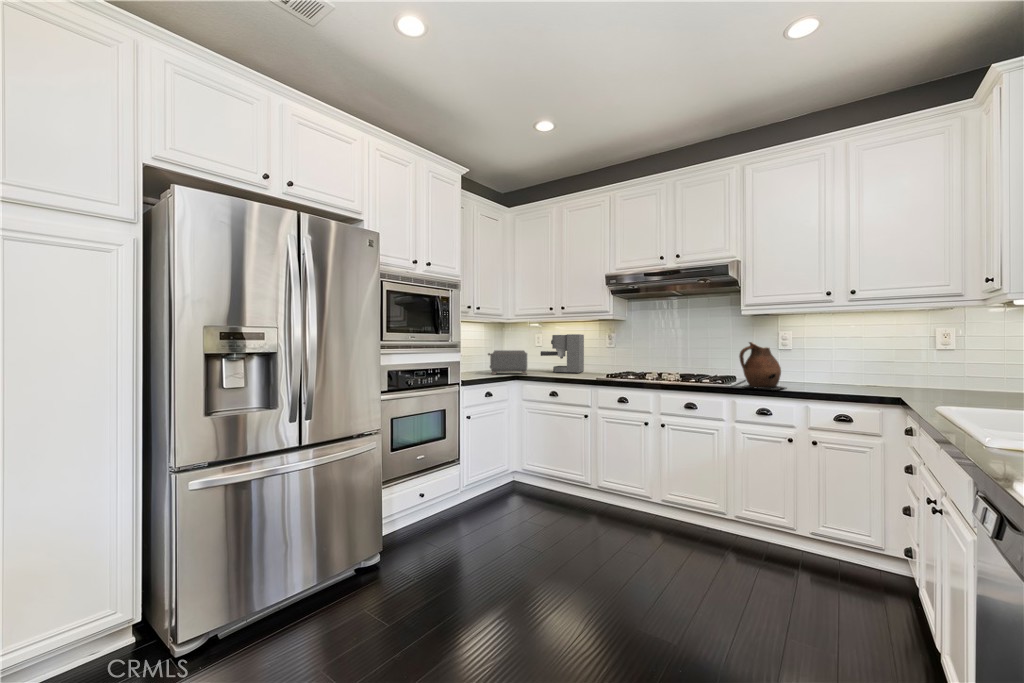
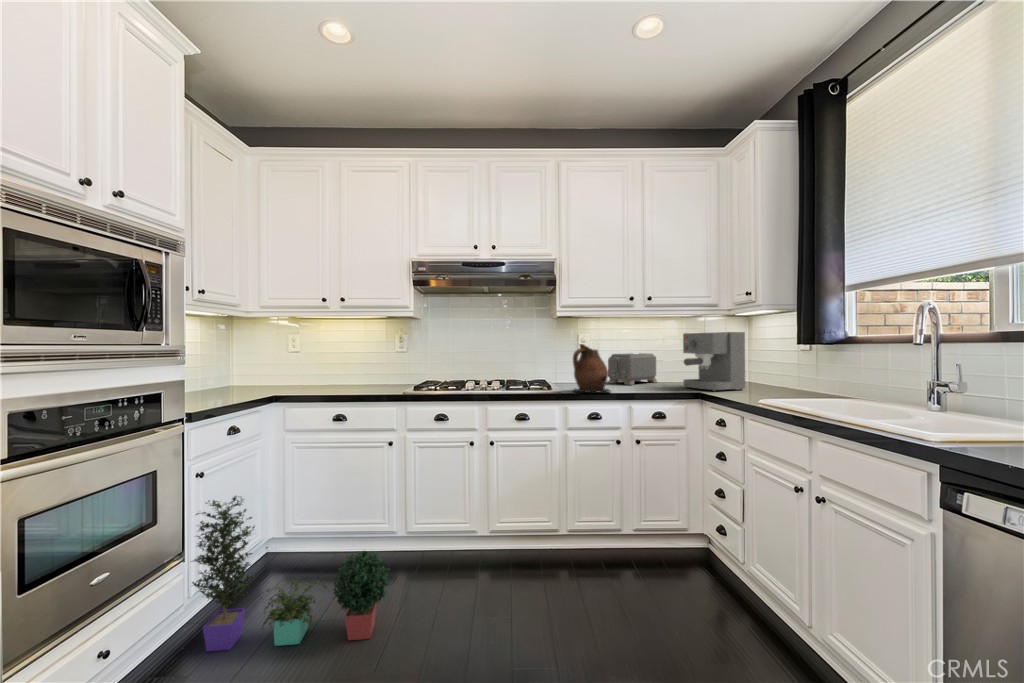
coffee maker: present [540,334,584,373] -> present [683,332,745,391]
toaster: present [488,350,527,375] -> present [608,353,657,385]
potted plant: none [461,431,565,539] -> present [192,496,390,651]

